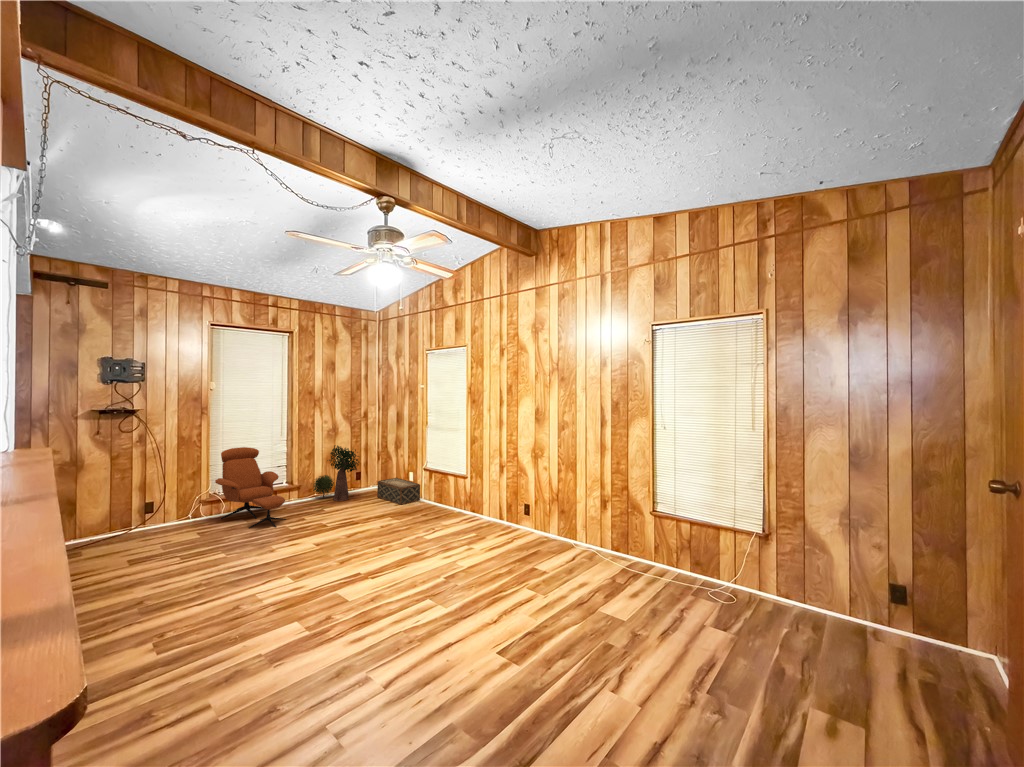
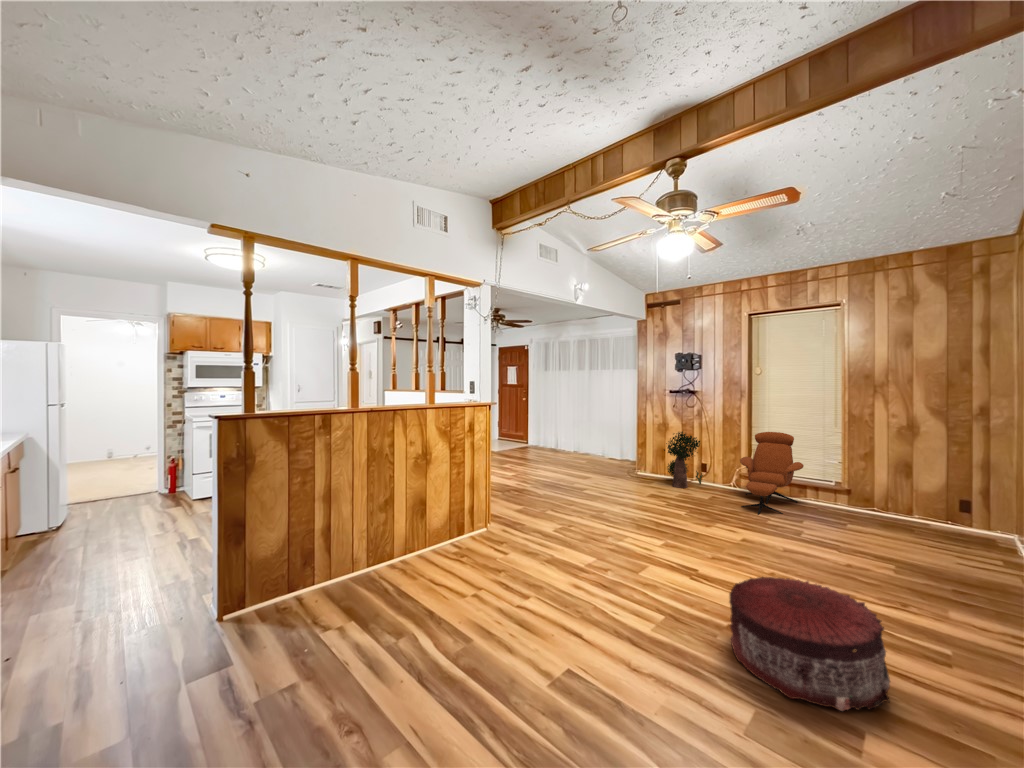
potted plant: present [313,445,359,501] -> present [664,431,703,488]
woven basket: present [377,478,420,505] -> none [952,516,1019,575]
pouf: none [453,520,529,584] -> present [729,577,890,711]

